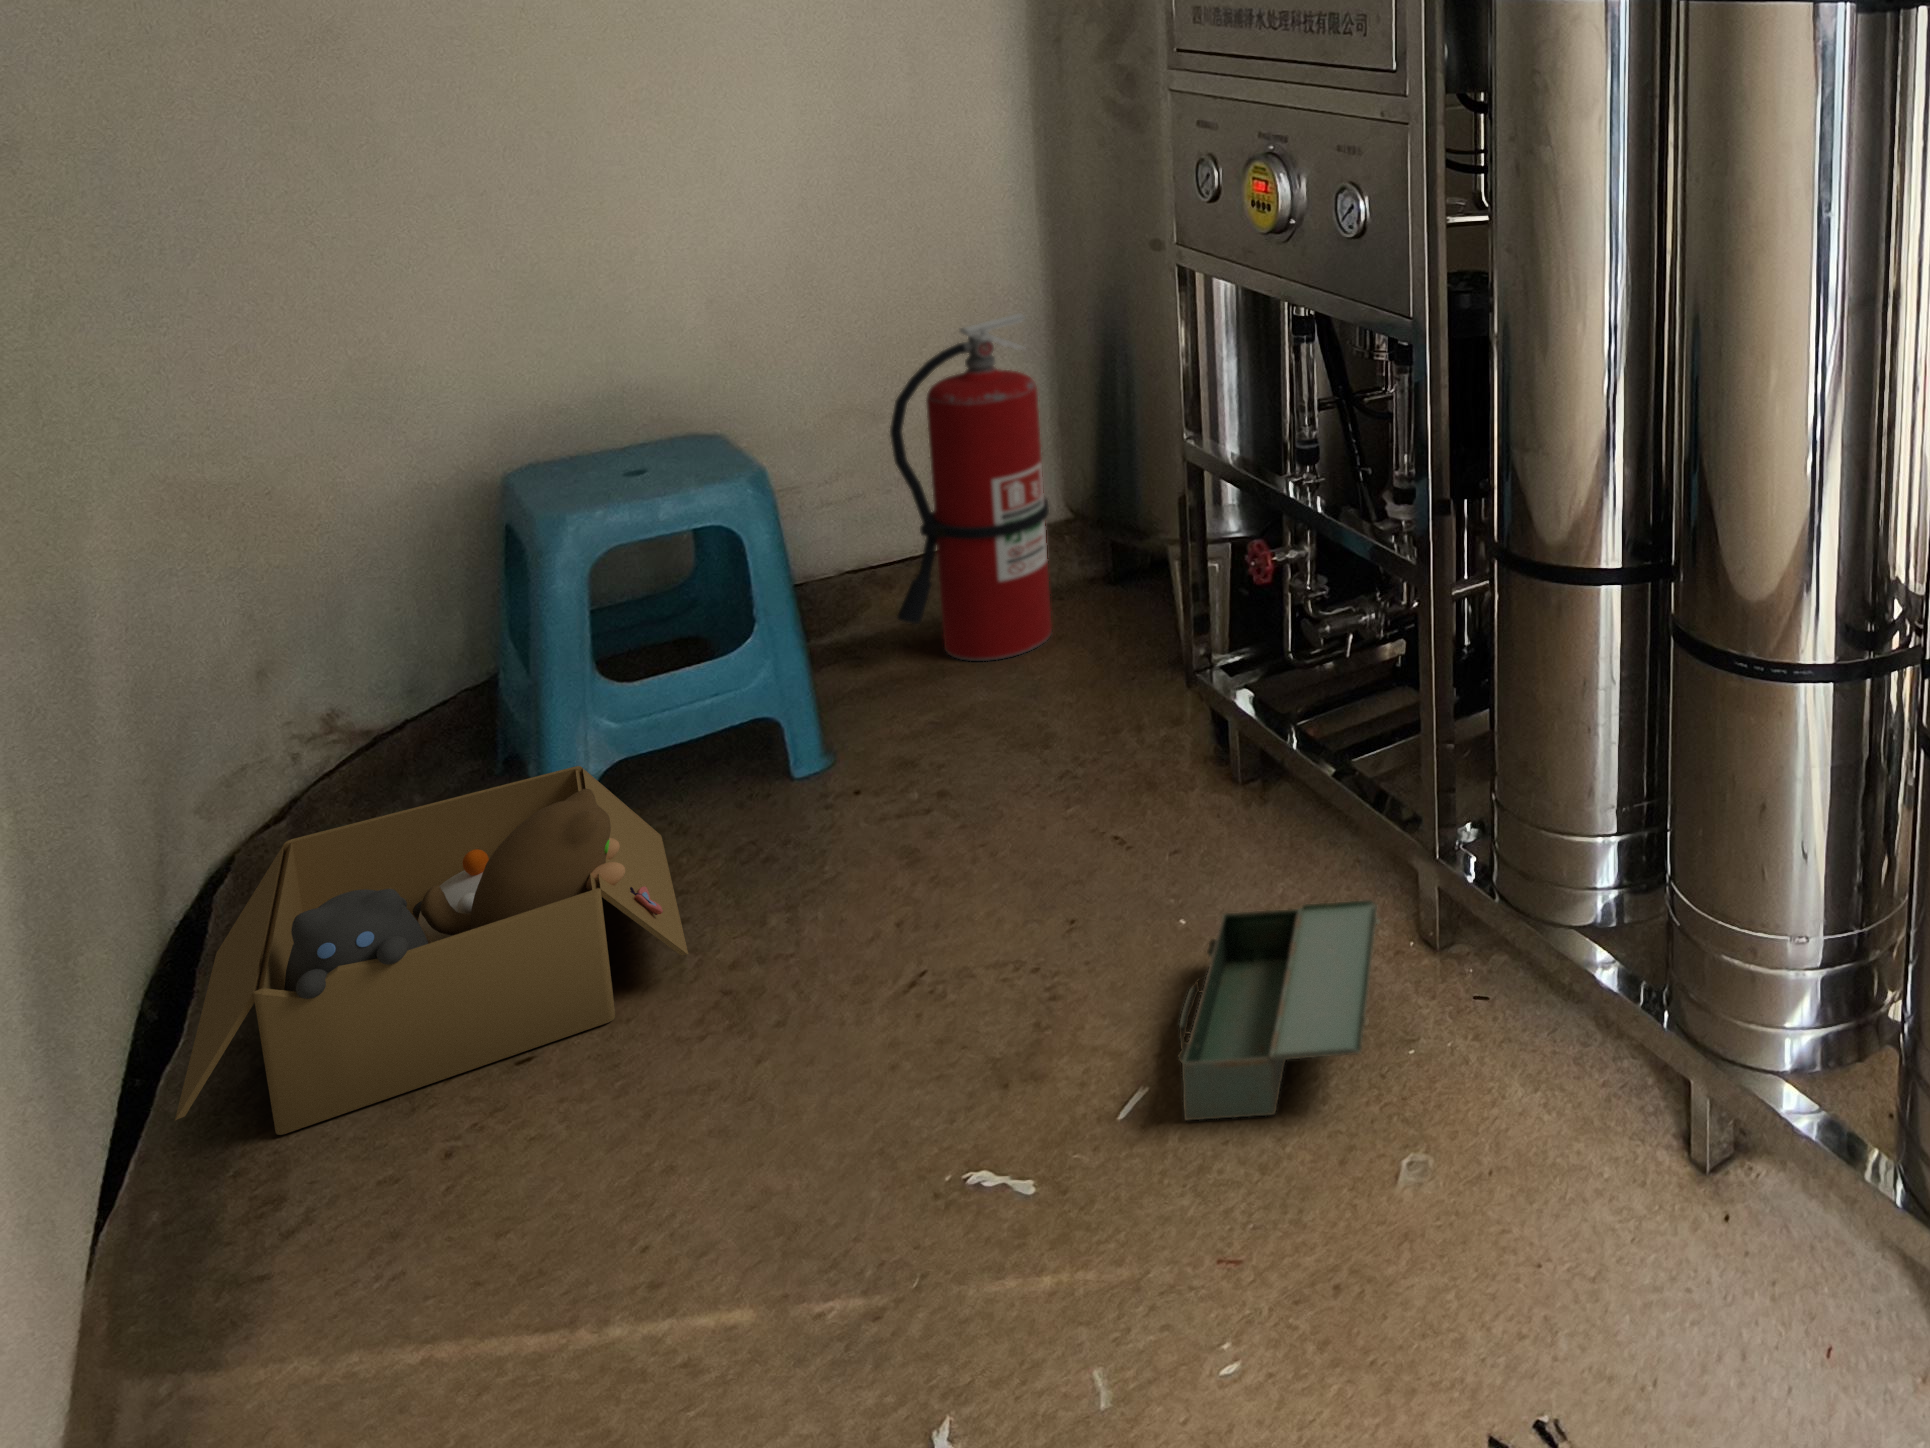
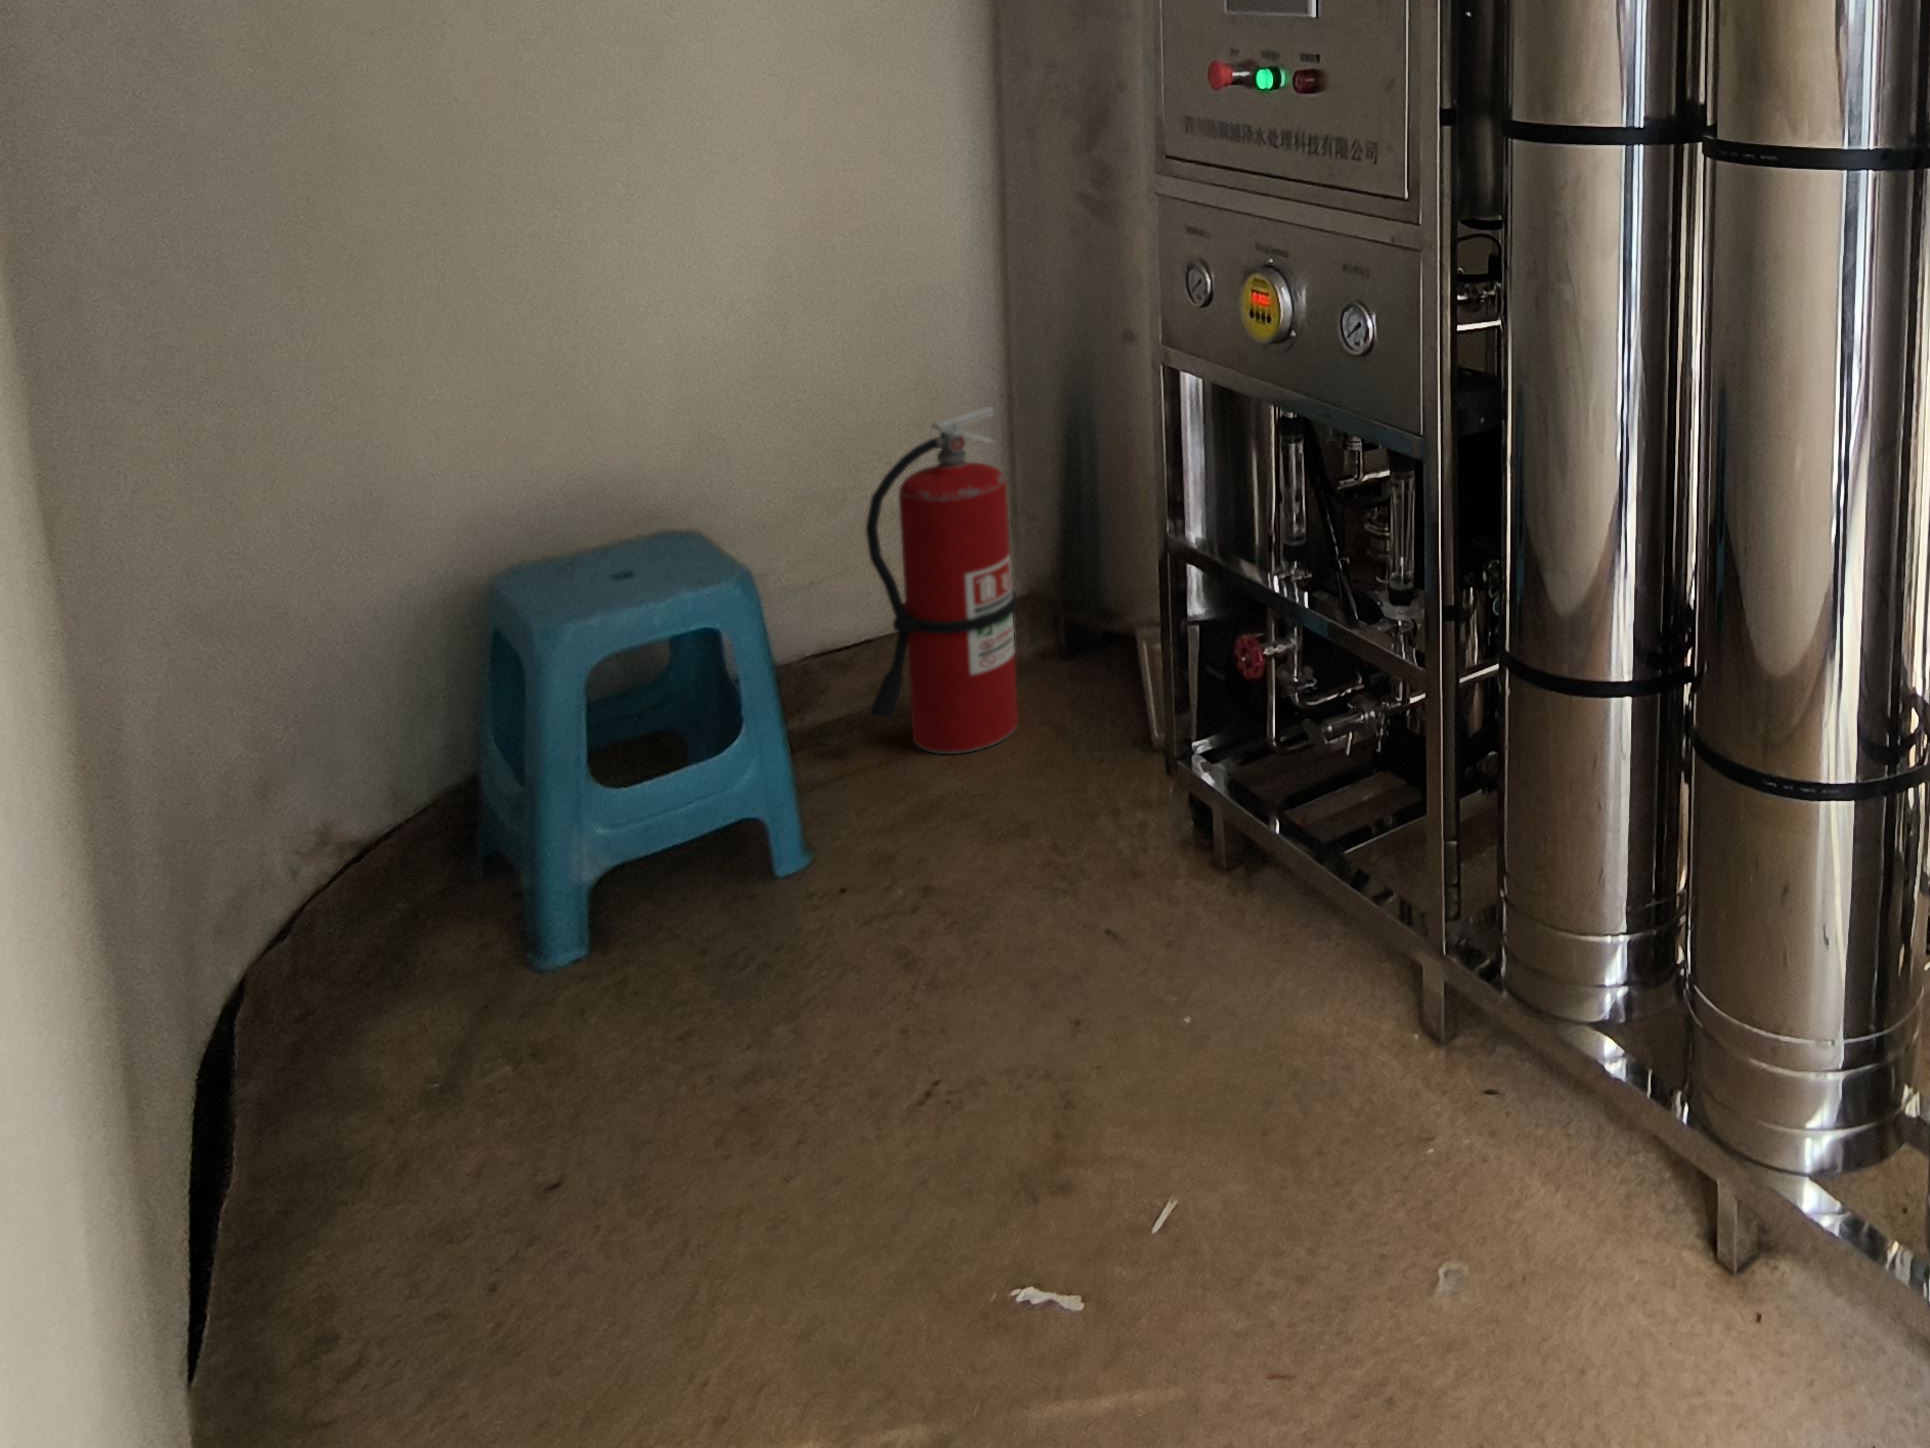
cardboard box: present [175,766,688,1135] -> none [246,879,719,1260]
toolbox: present [1178,900,1379,1121] -> none [1211,1004,1399,1229]

